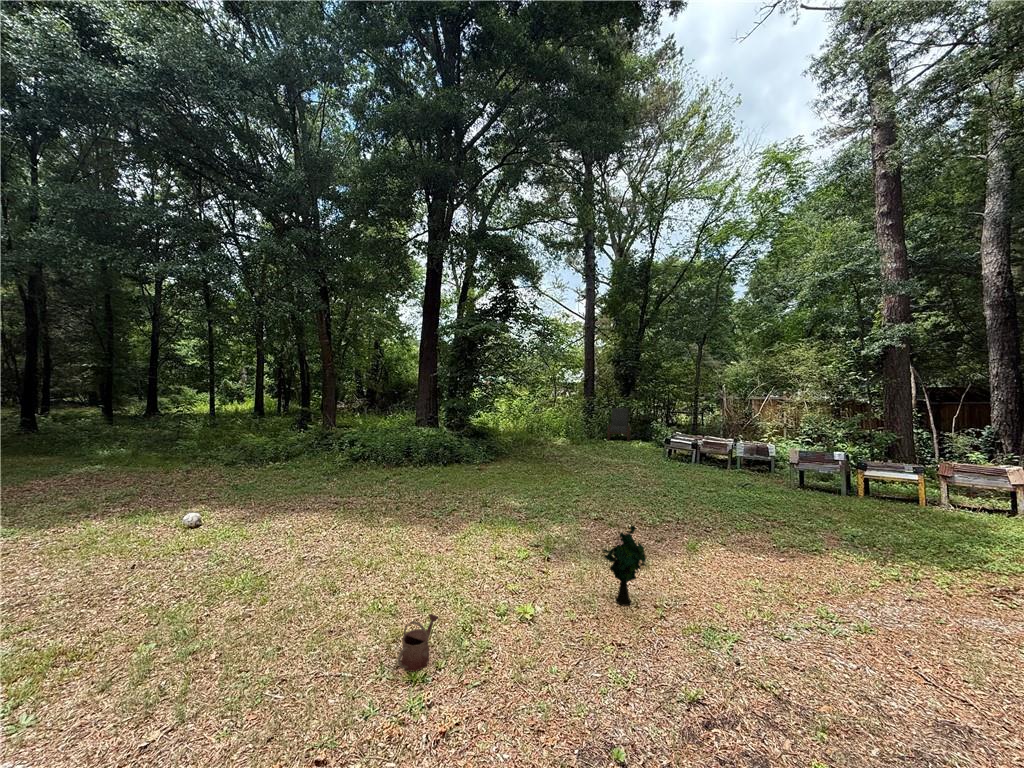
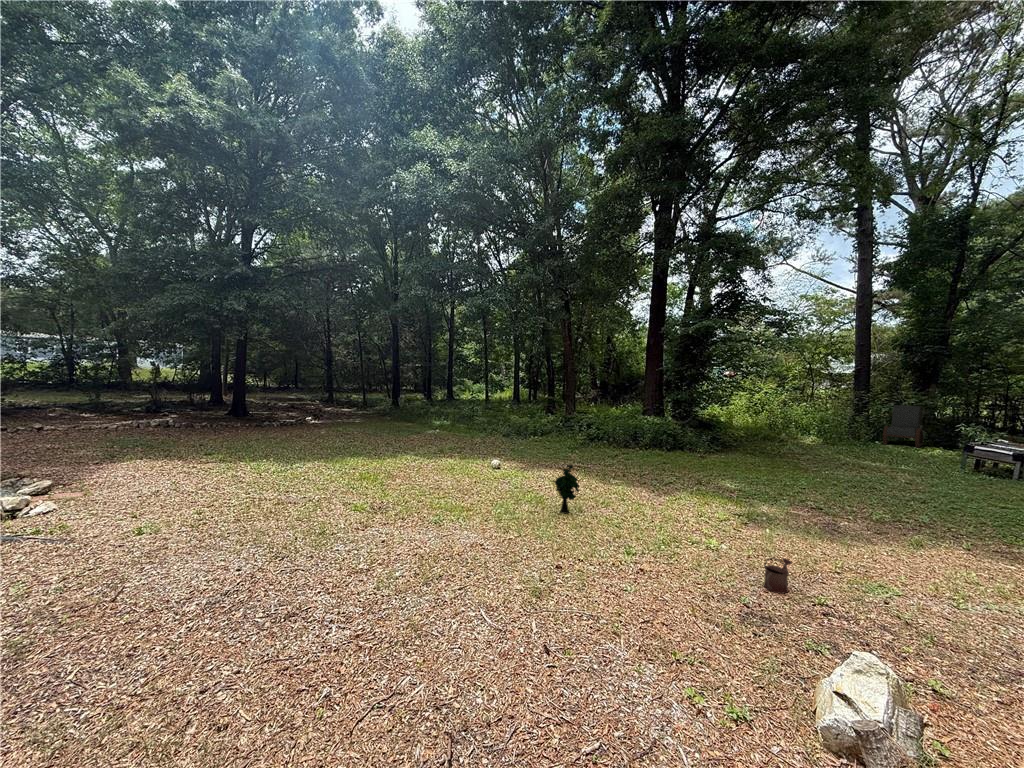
decorative plant: present [603,526,646,606] -> present [553,465,579,514]
watering can: present [398,614,439,672] -> present [764,558,792,594]

